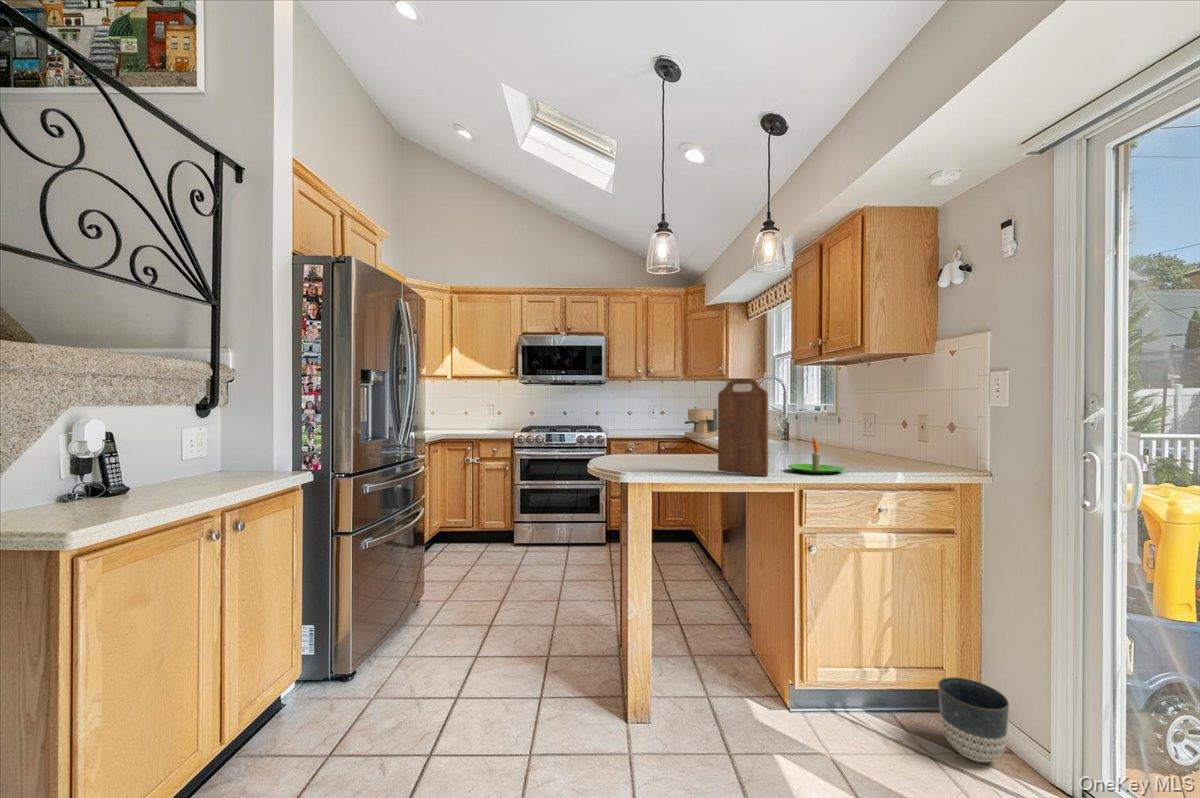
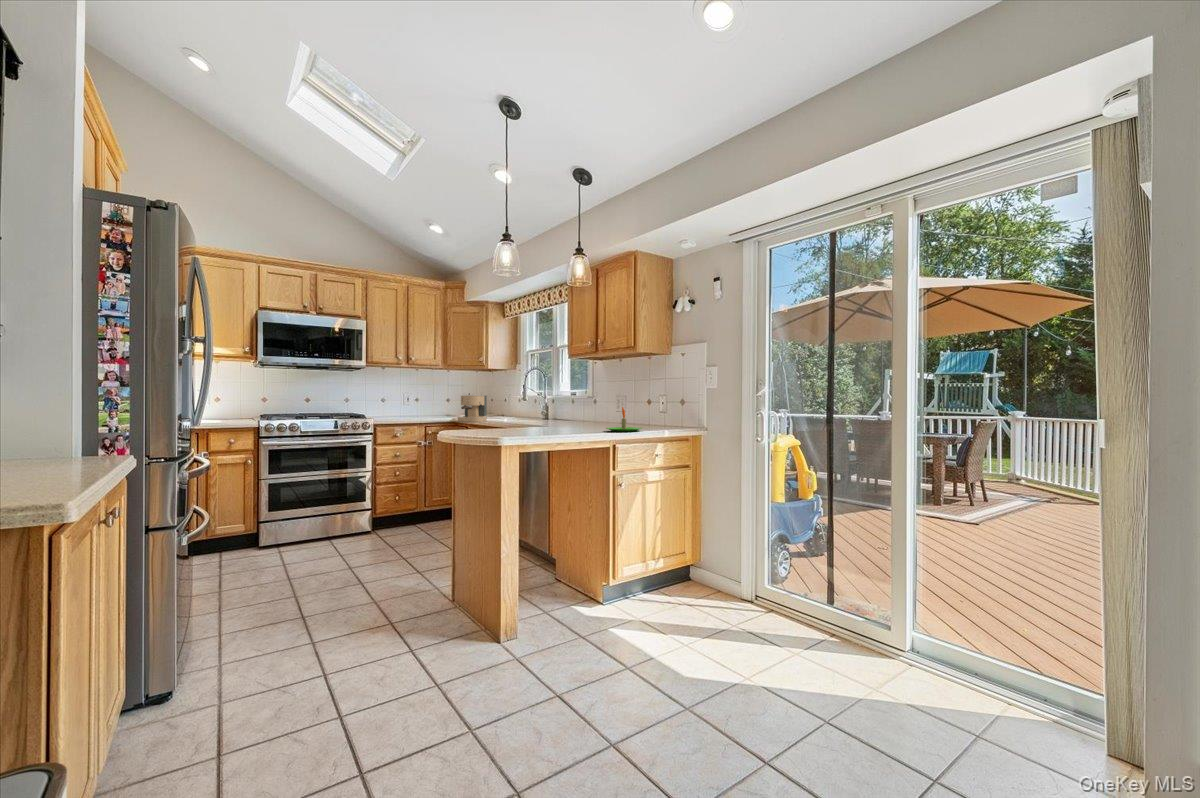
cutting board: present [718,379,768,476] -> none [563,364,603,434]
planter: present [938,677,1009,762] -> none [689,555,724,599]

